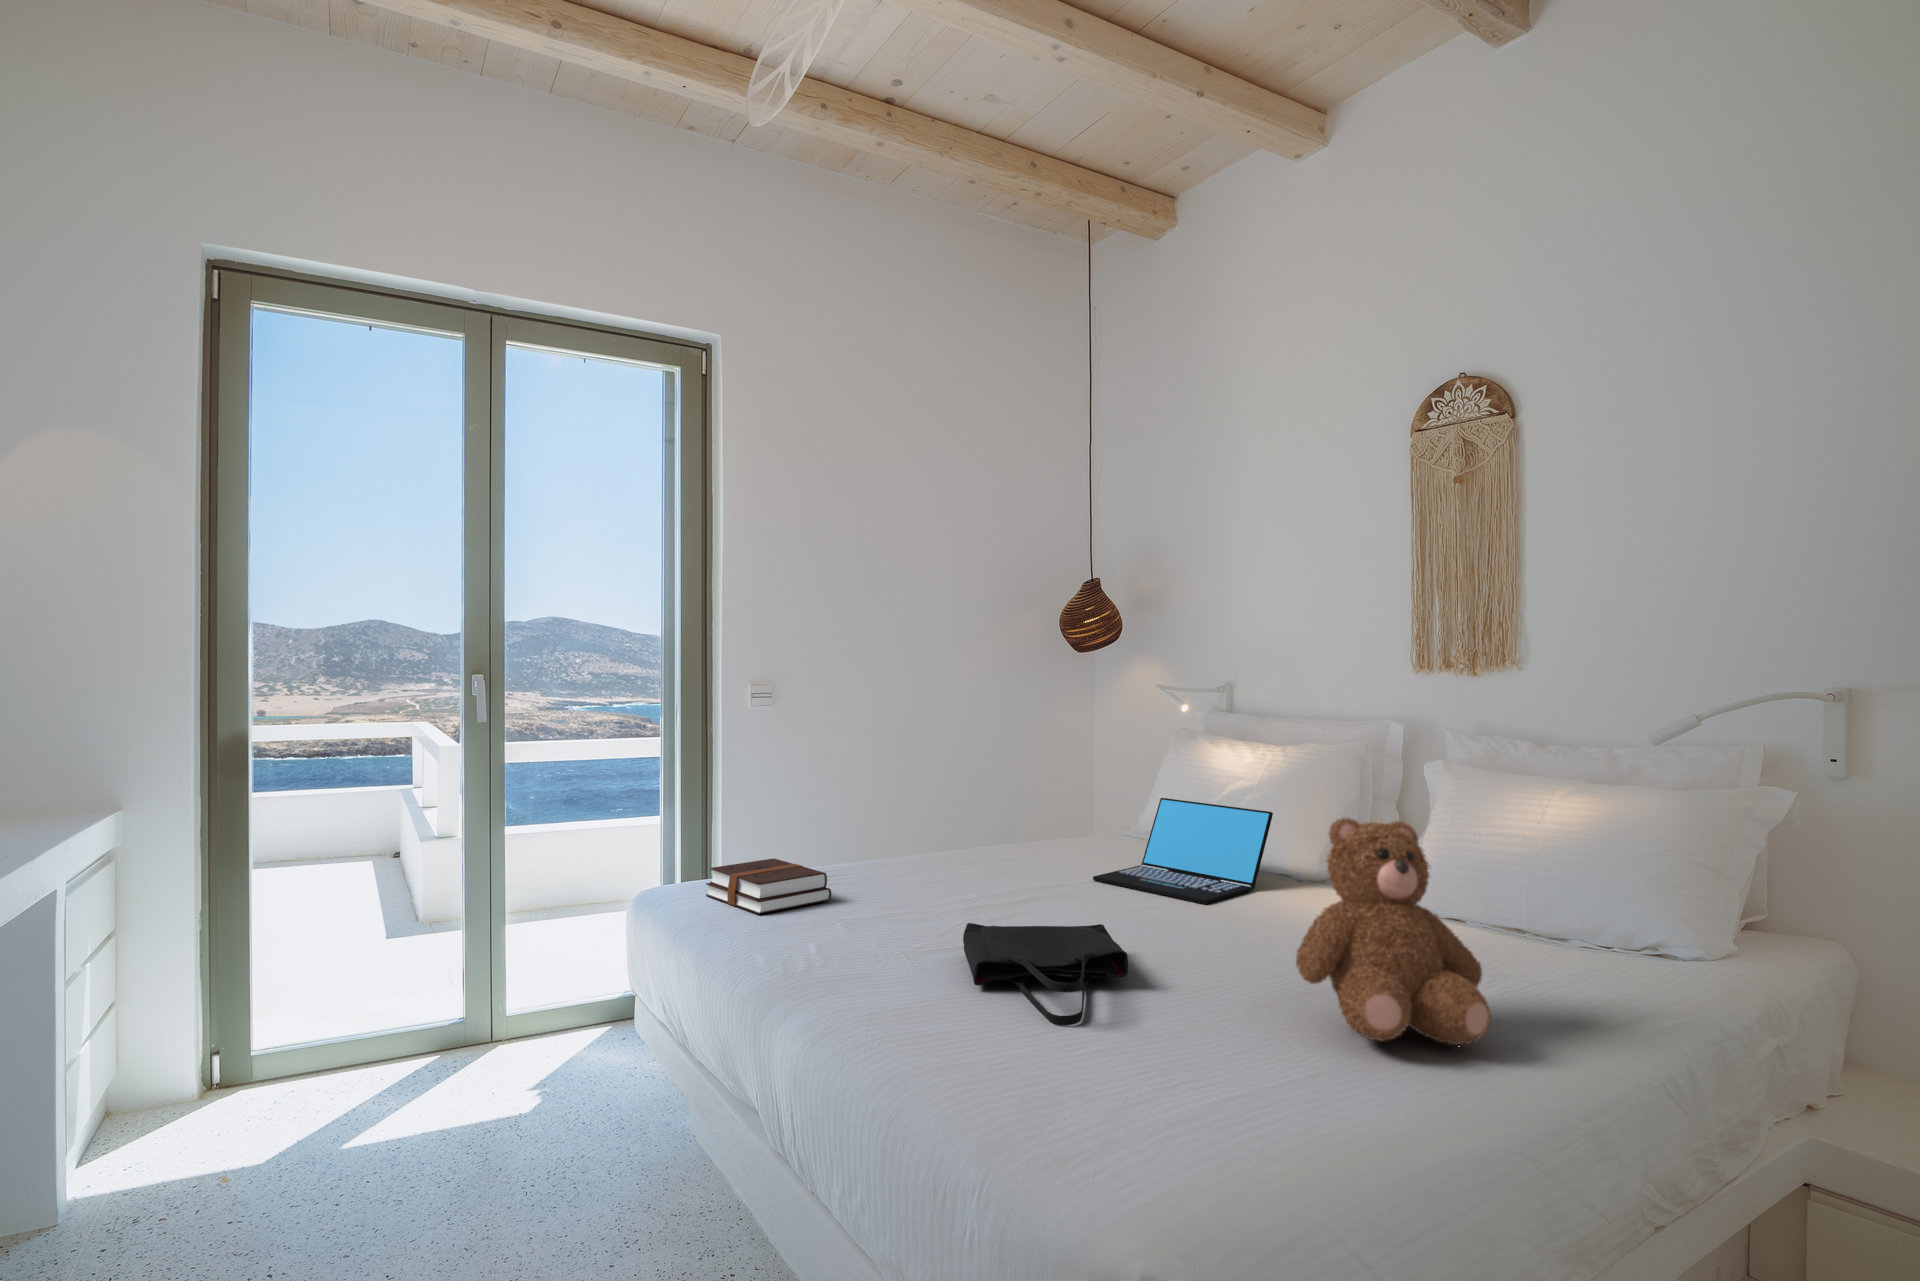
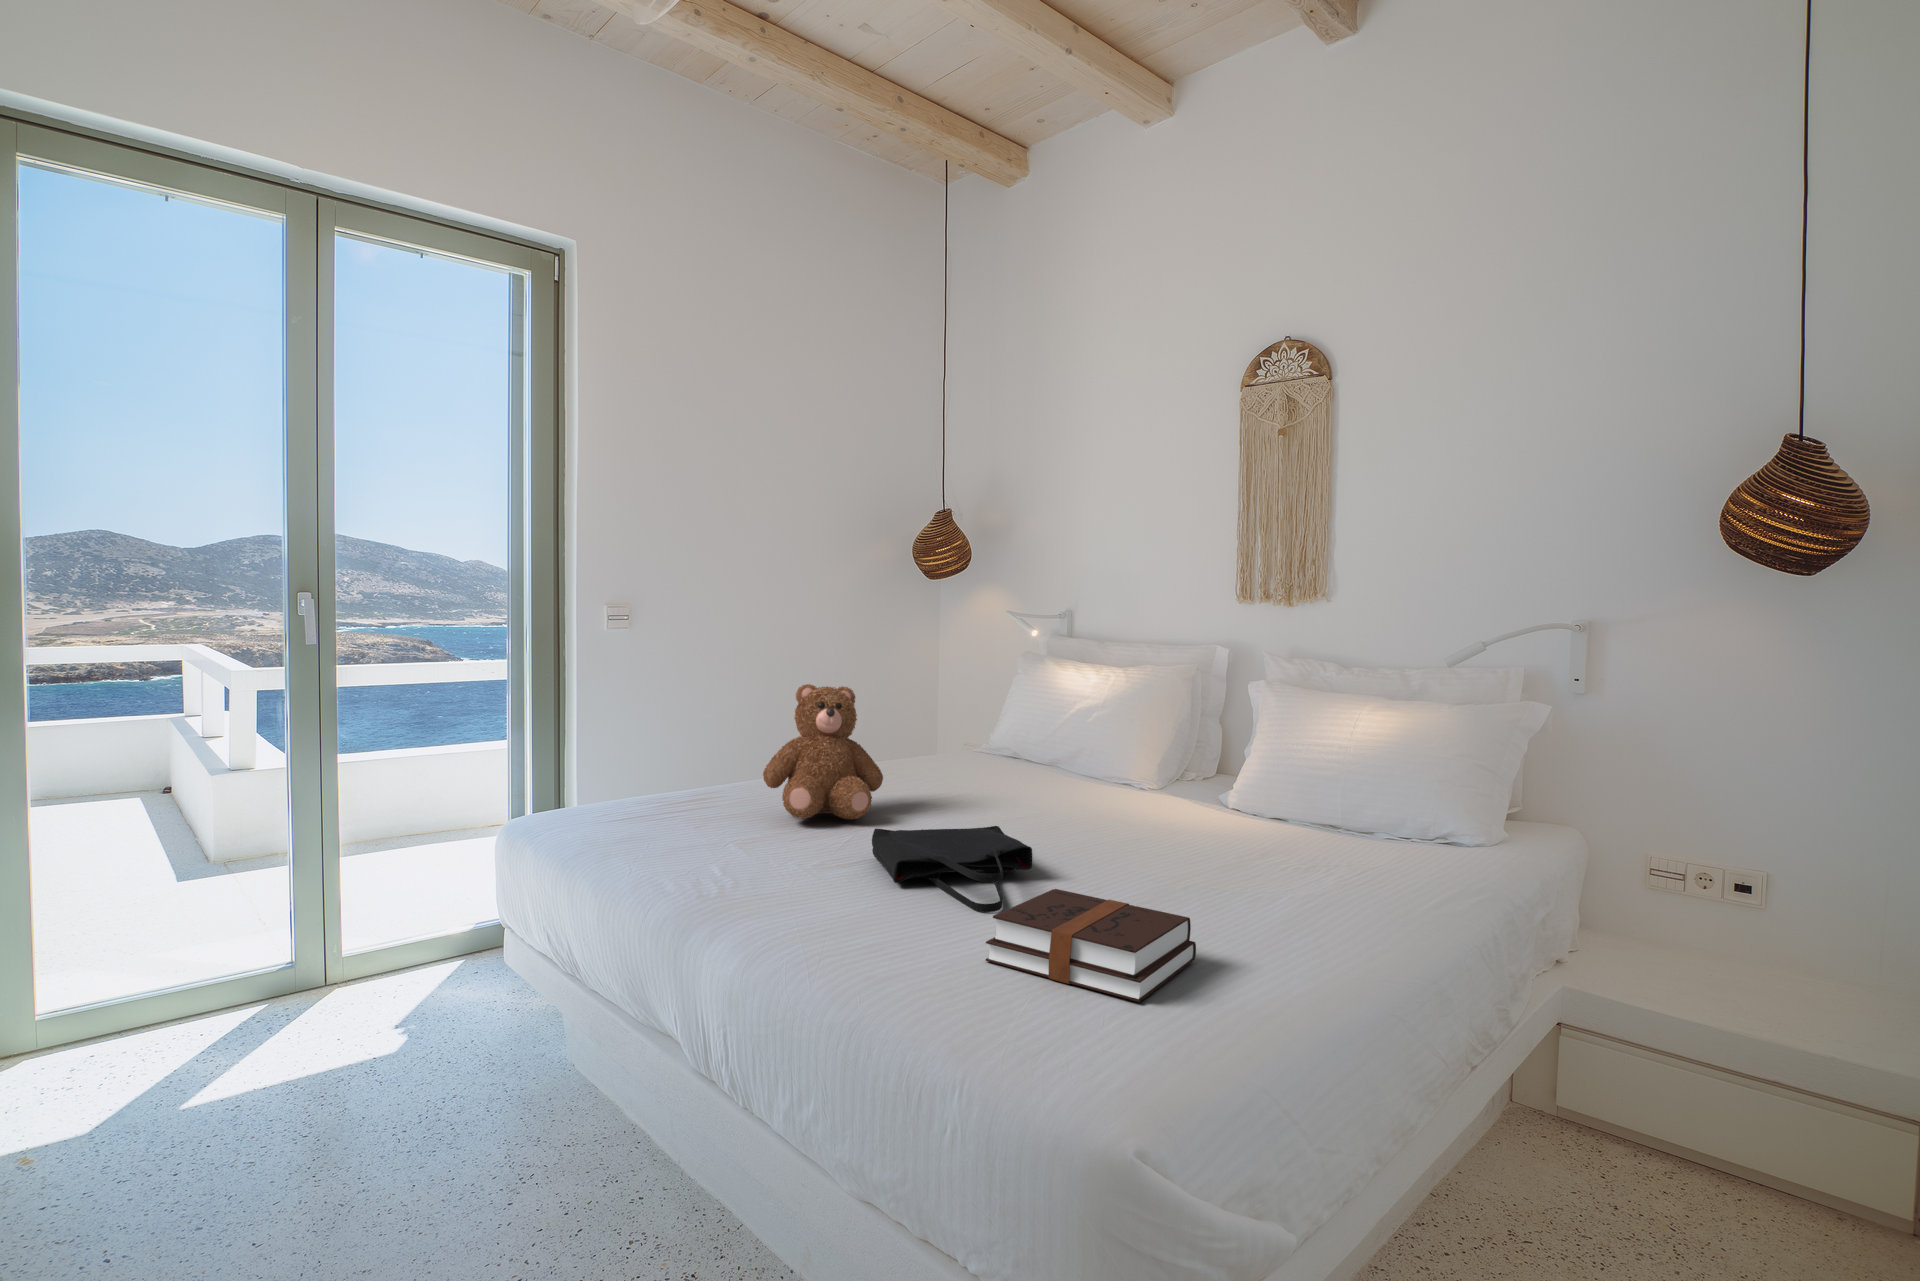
laptop: present [1093,798,1273,904] -> none [963,716,1124,809]
teddy bear: present [1296,818,1491,1044] -> present [763,684,883,820]
hardback book: present [706,858,831,914] -> present [986,889,1196,1002]

